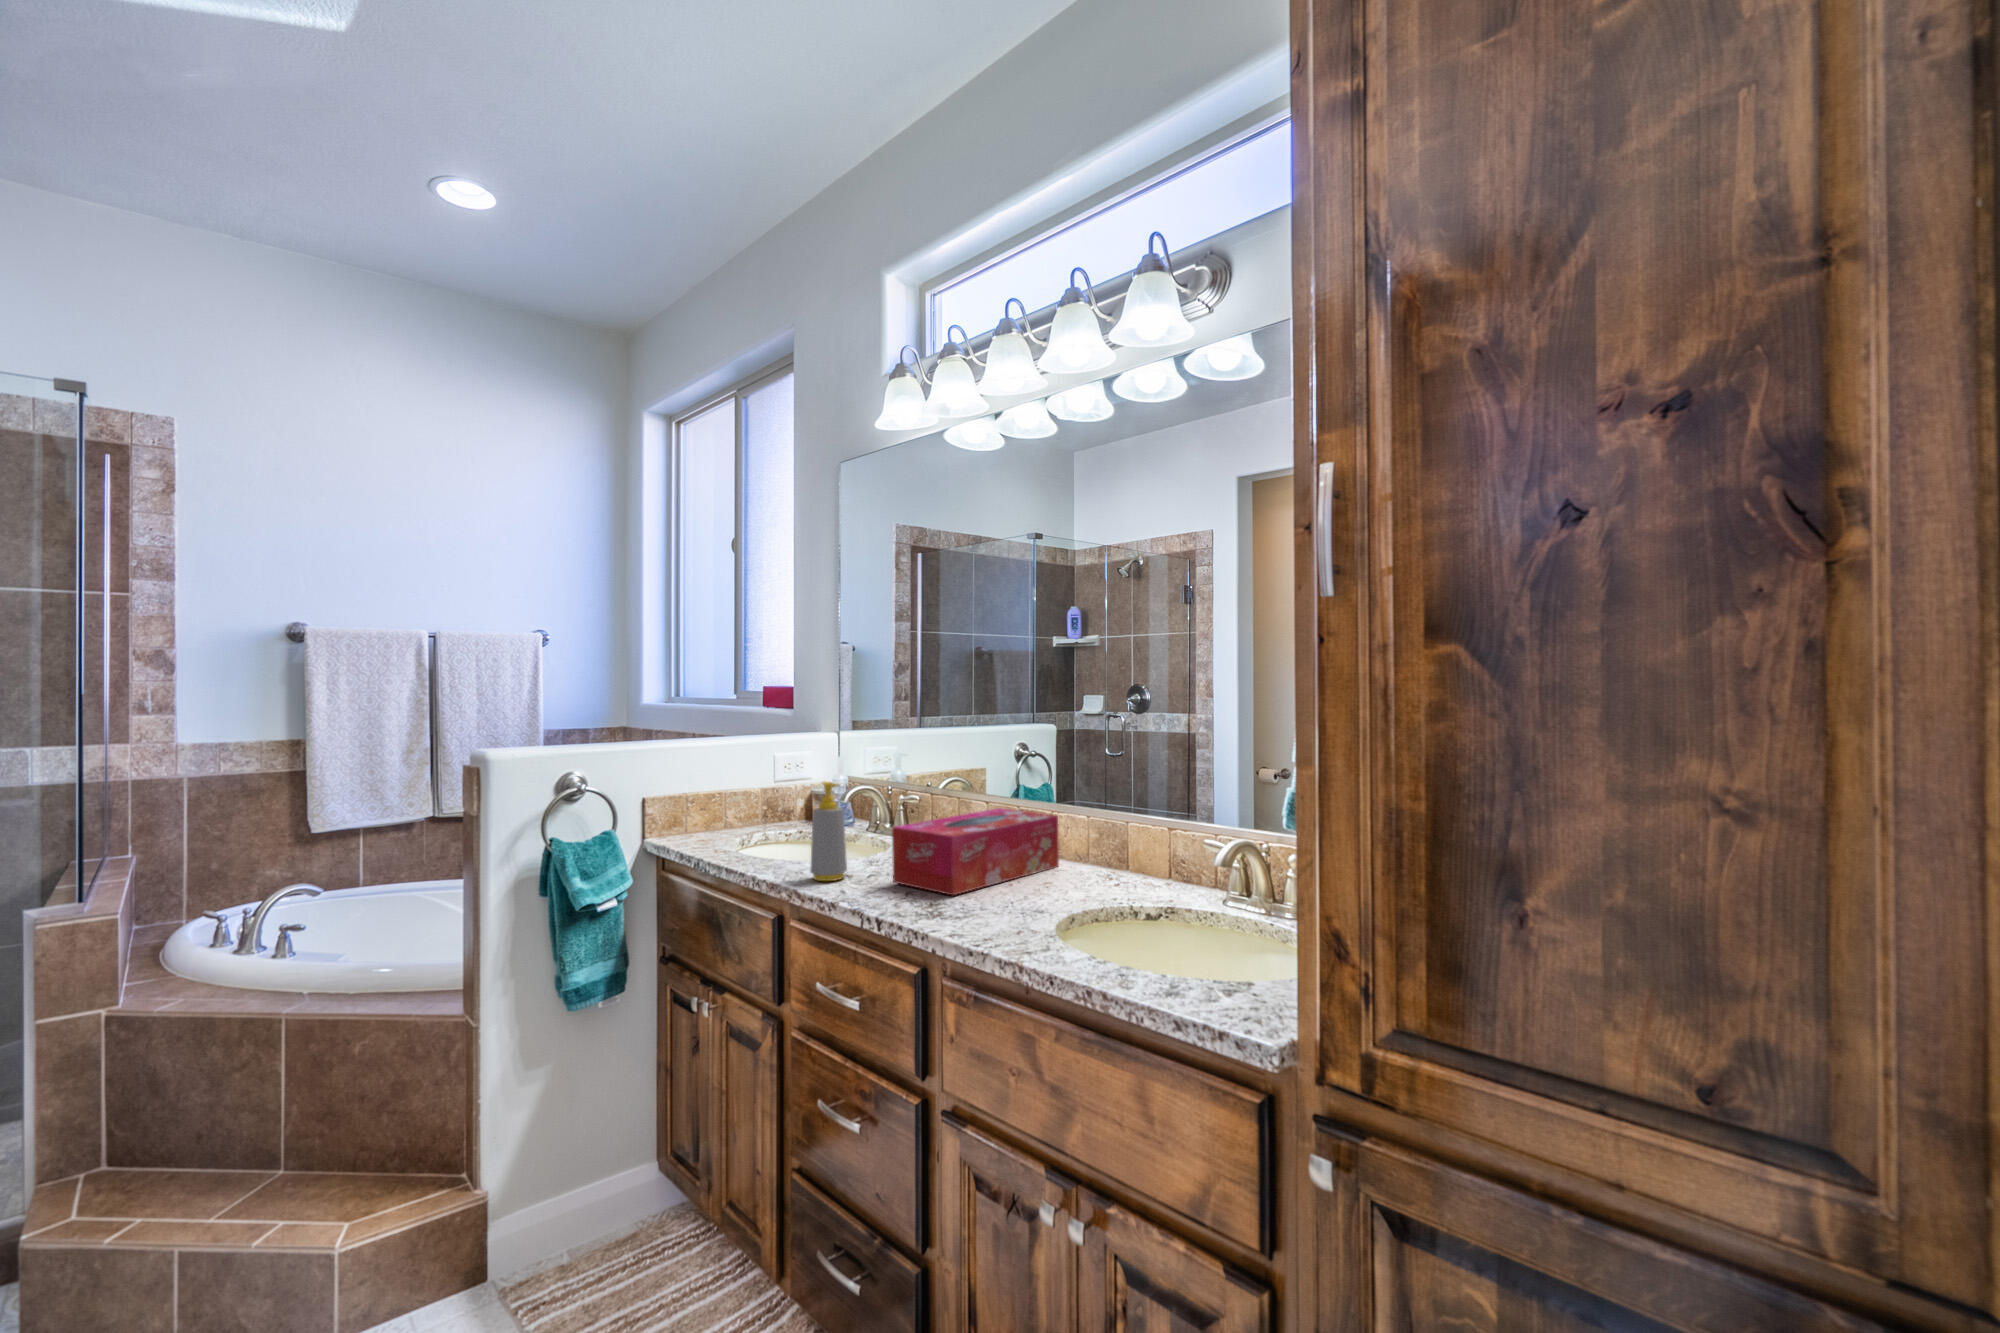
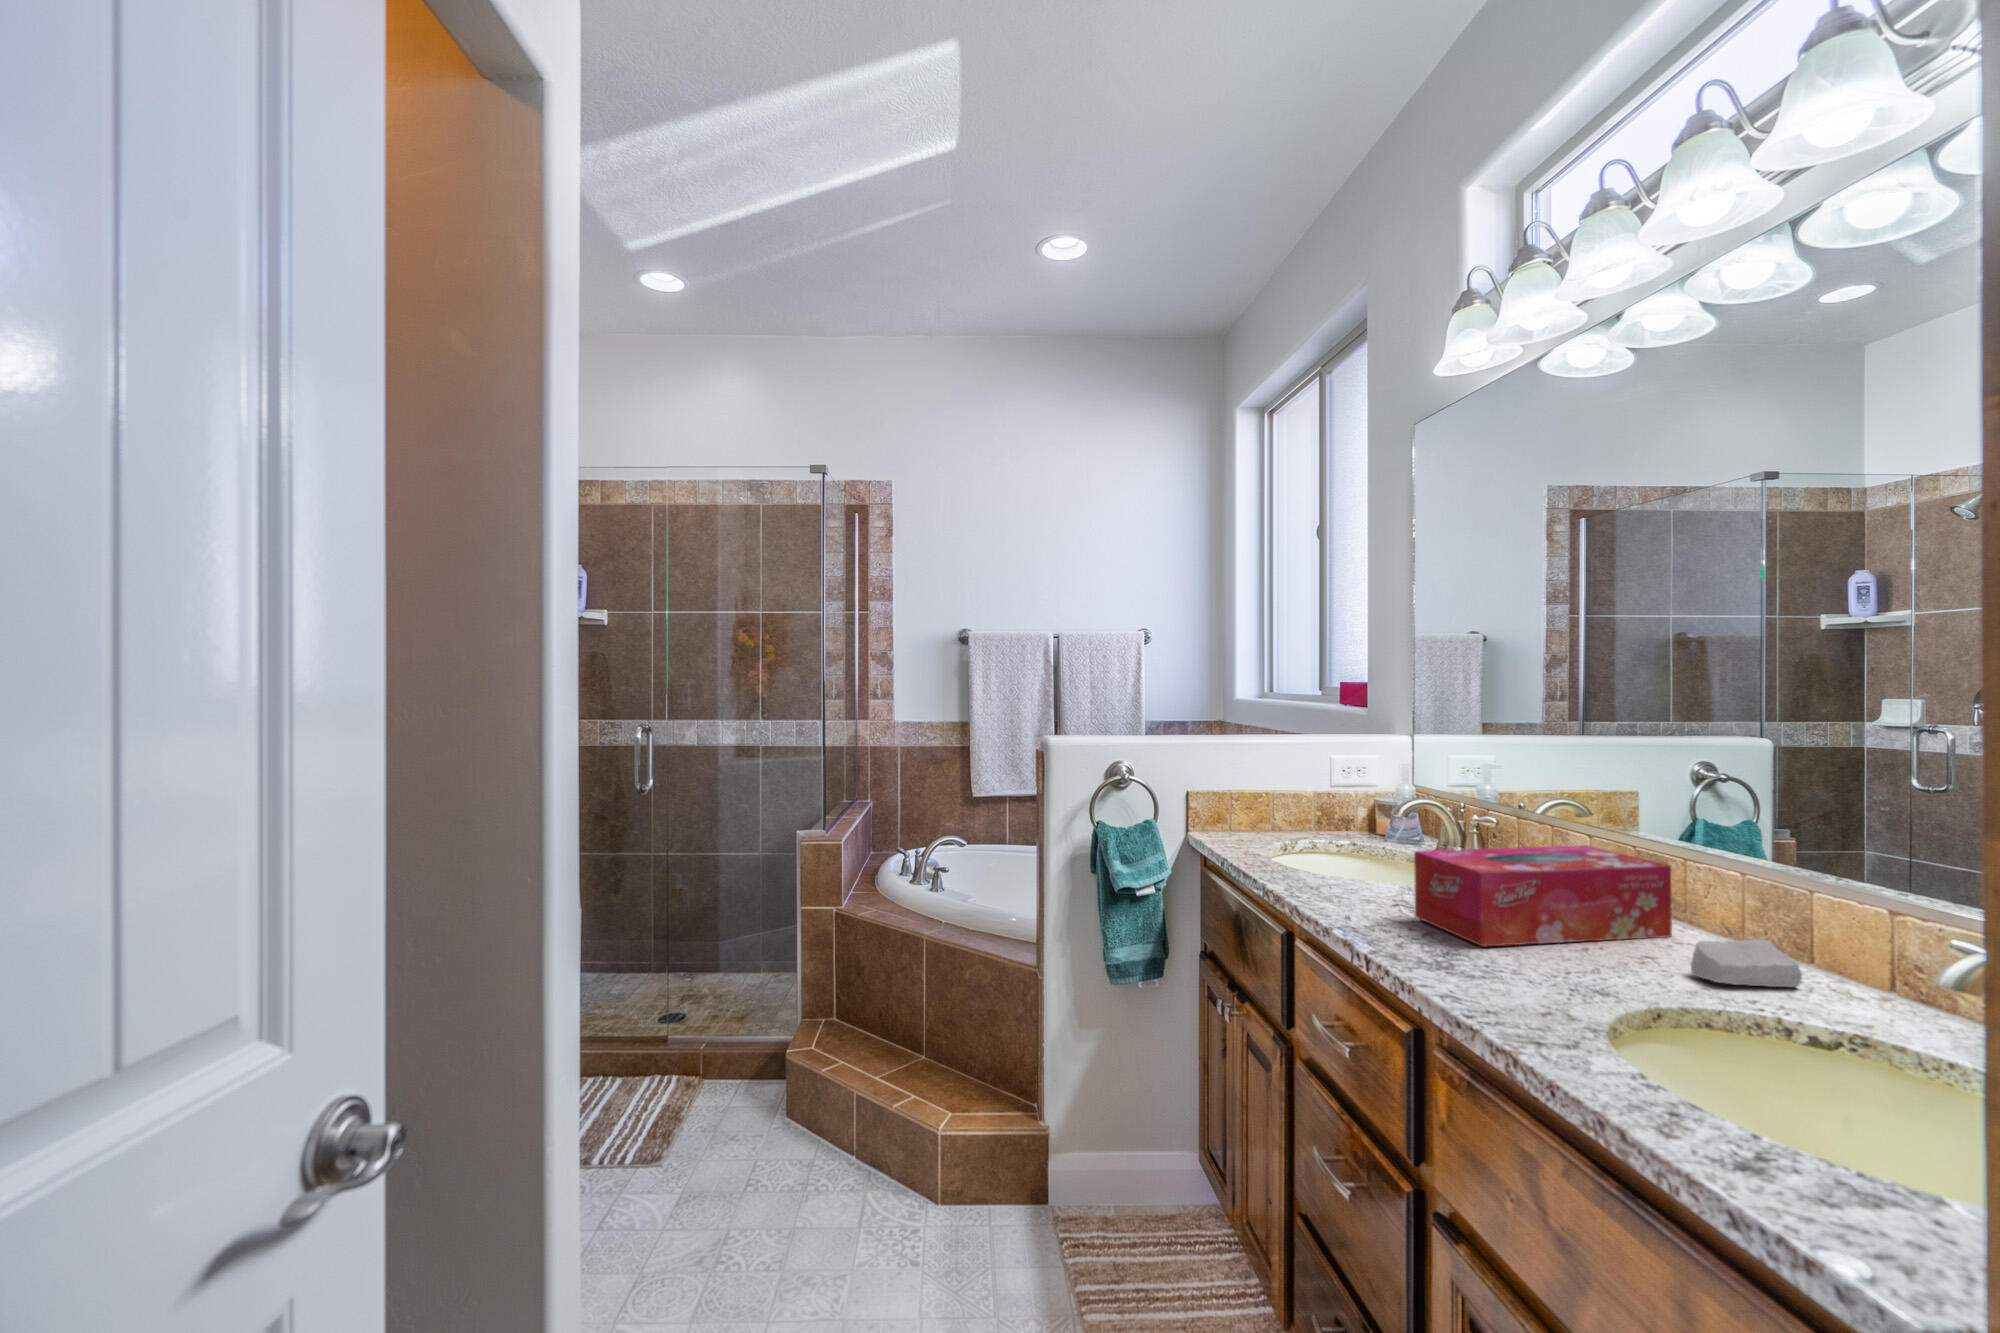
soap bottle: present [810,782,847,881] -> none [1323,790,1367,903]
soap bar: none [1084,857,1142,891] -> present [1691,939,1802,987]

